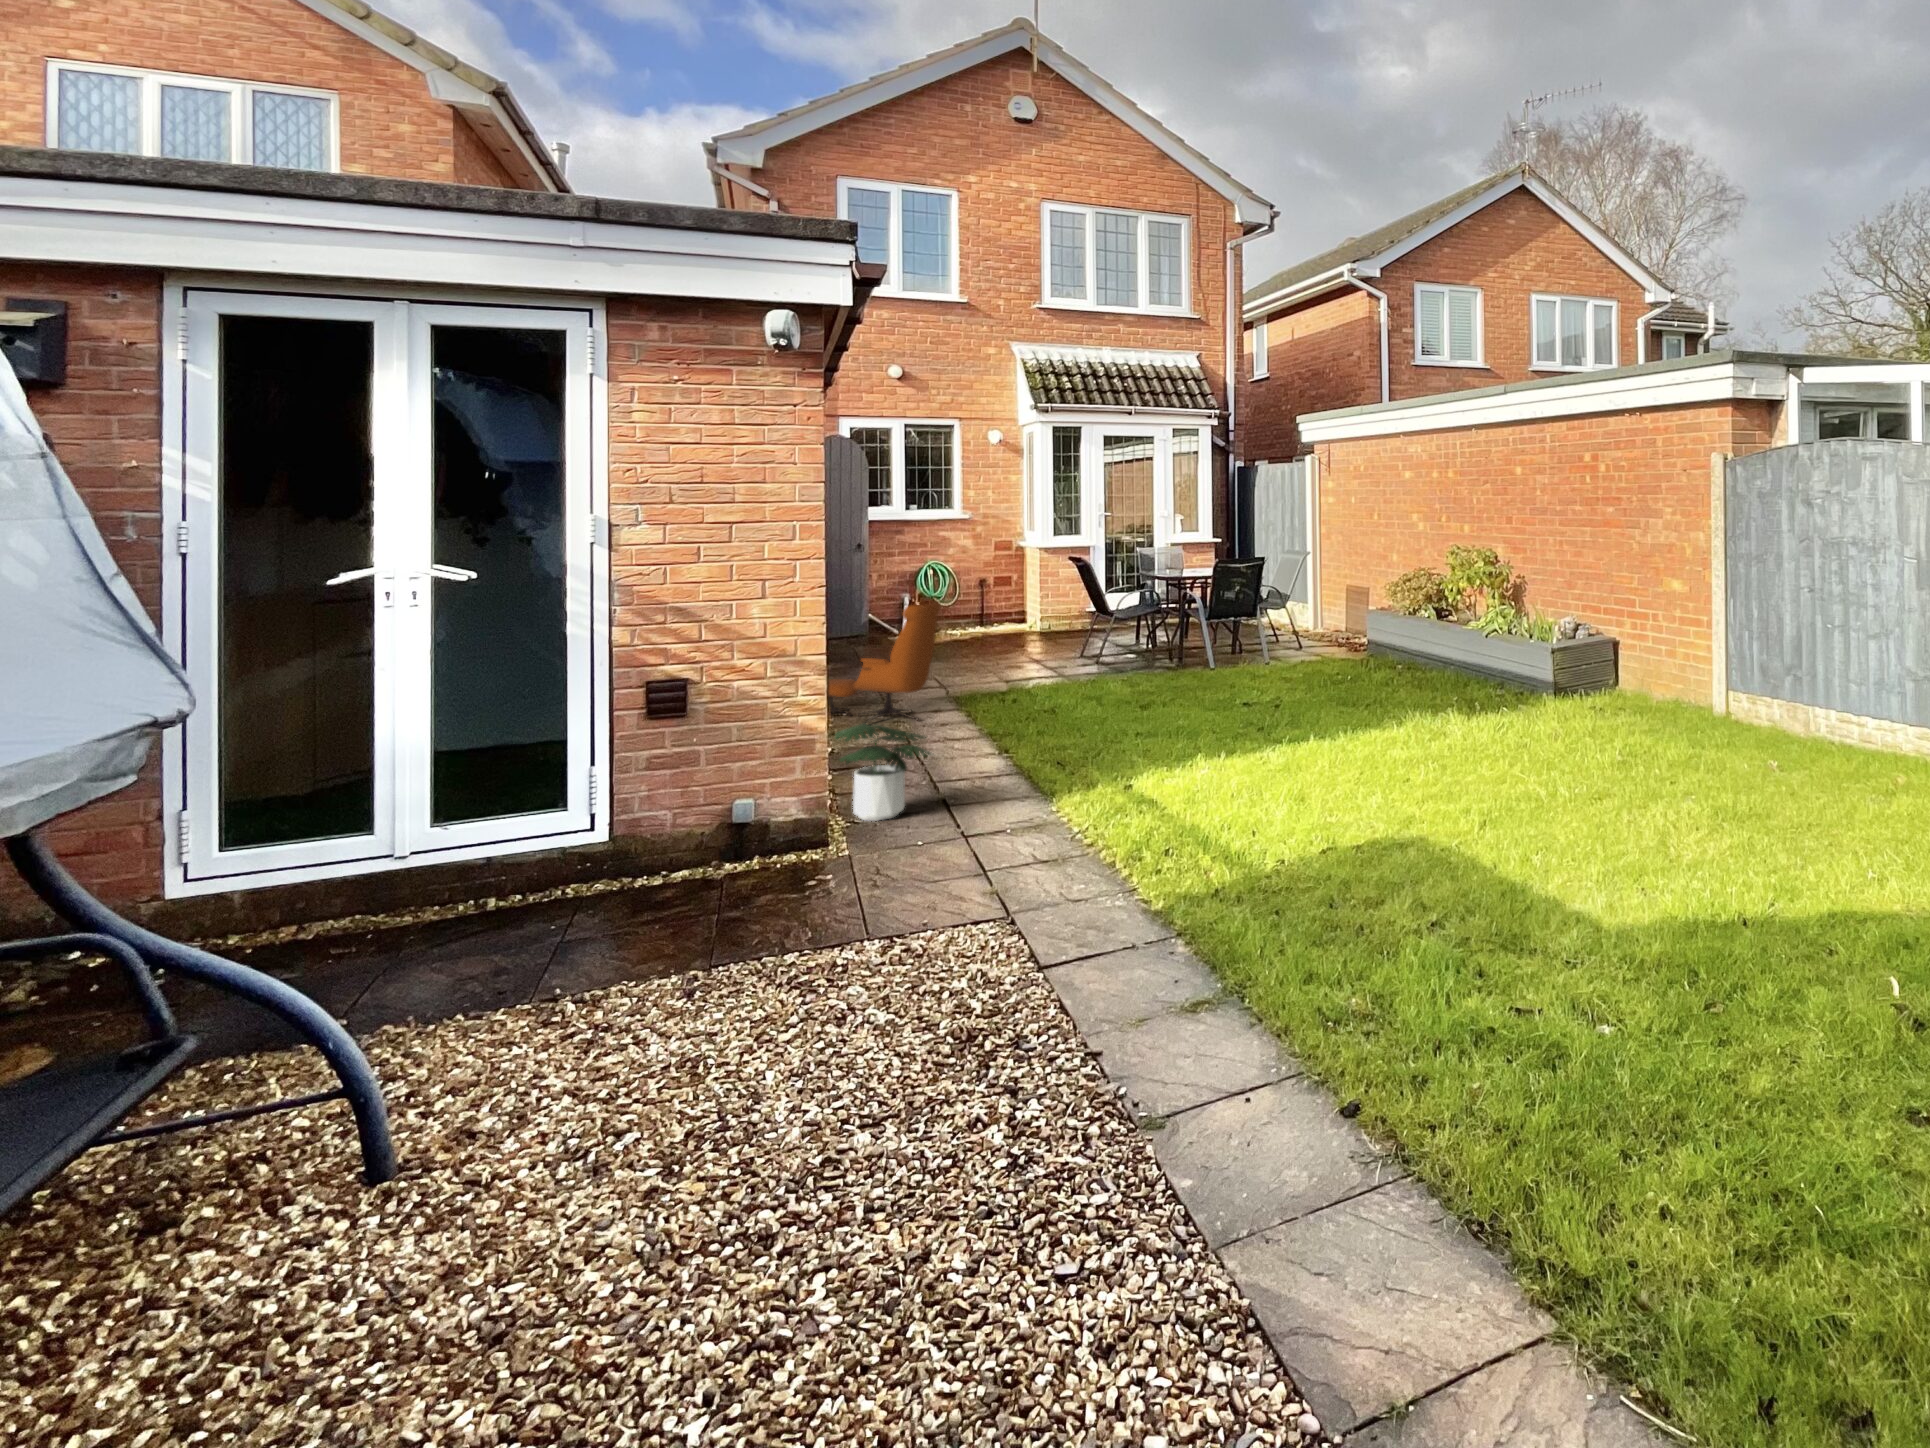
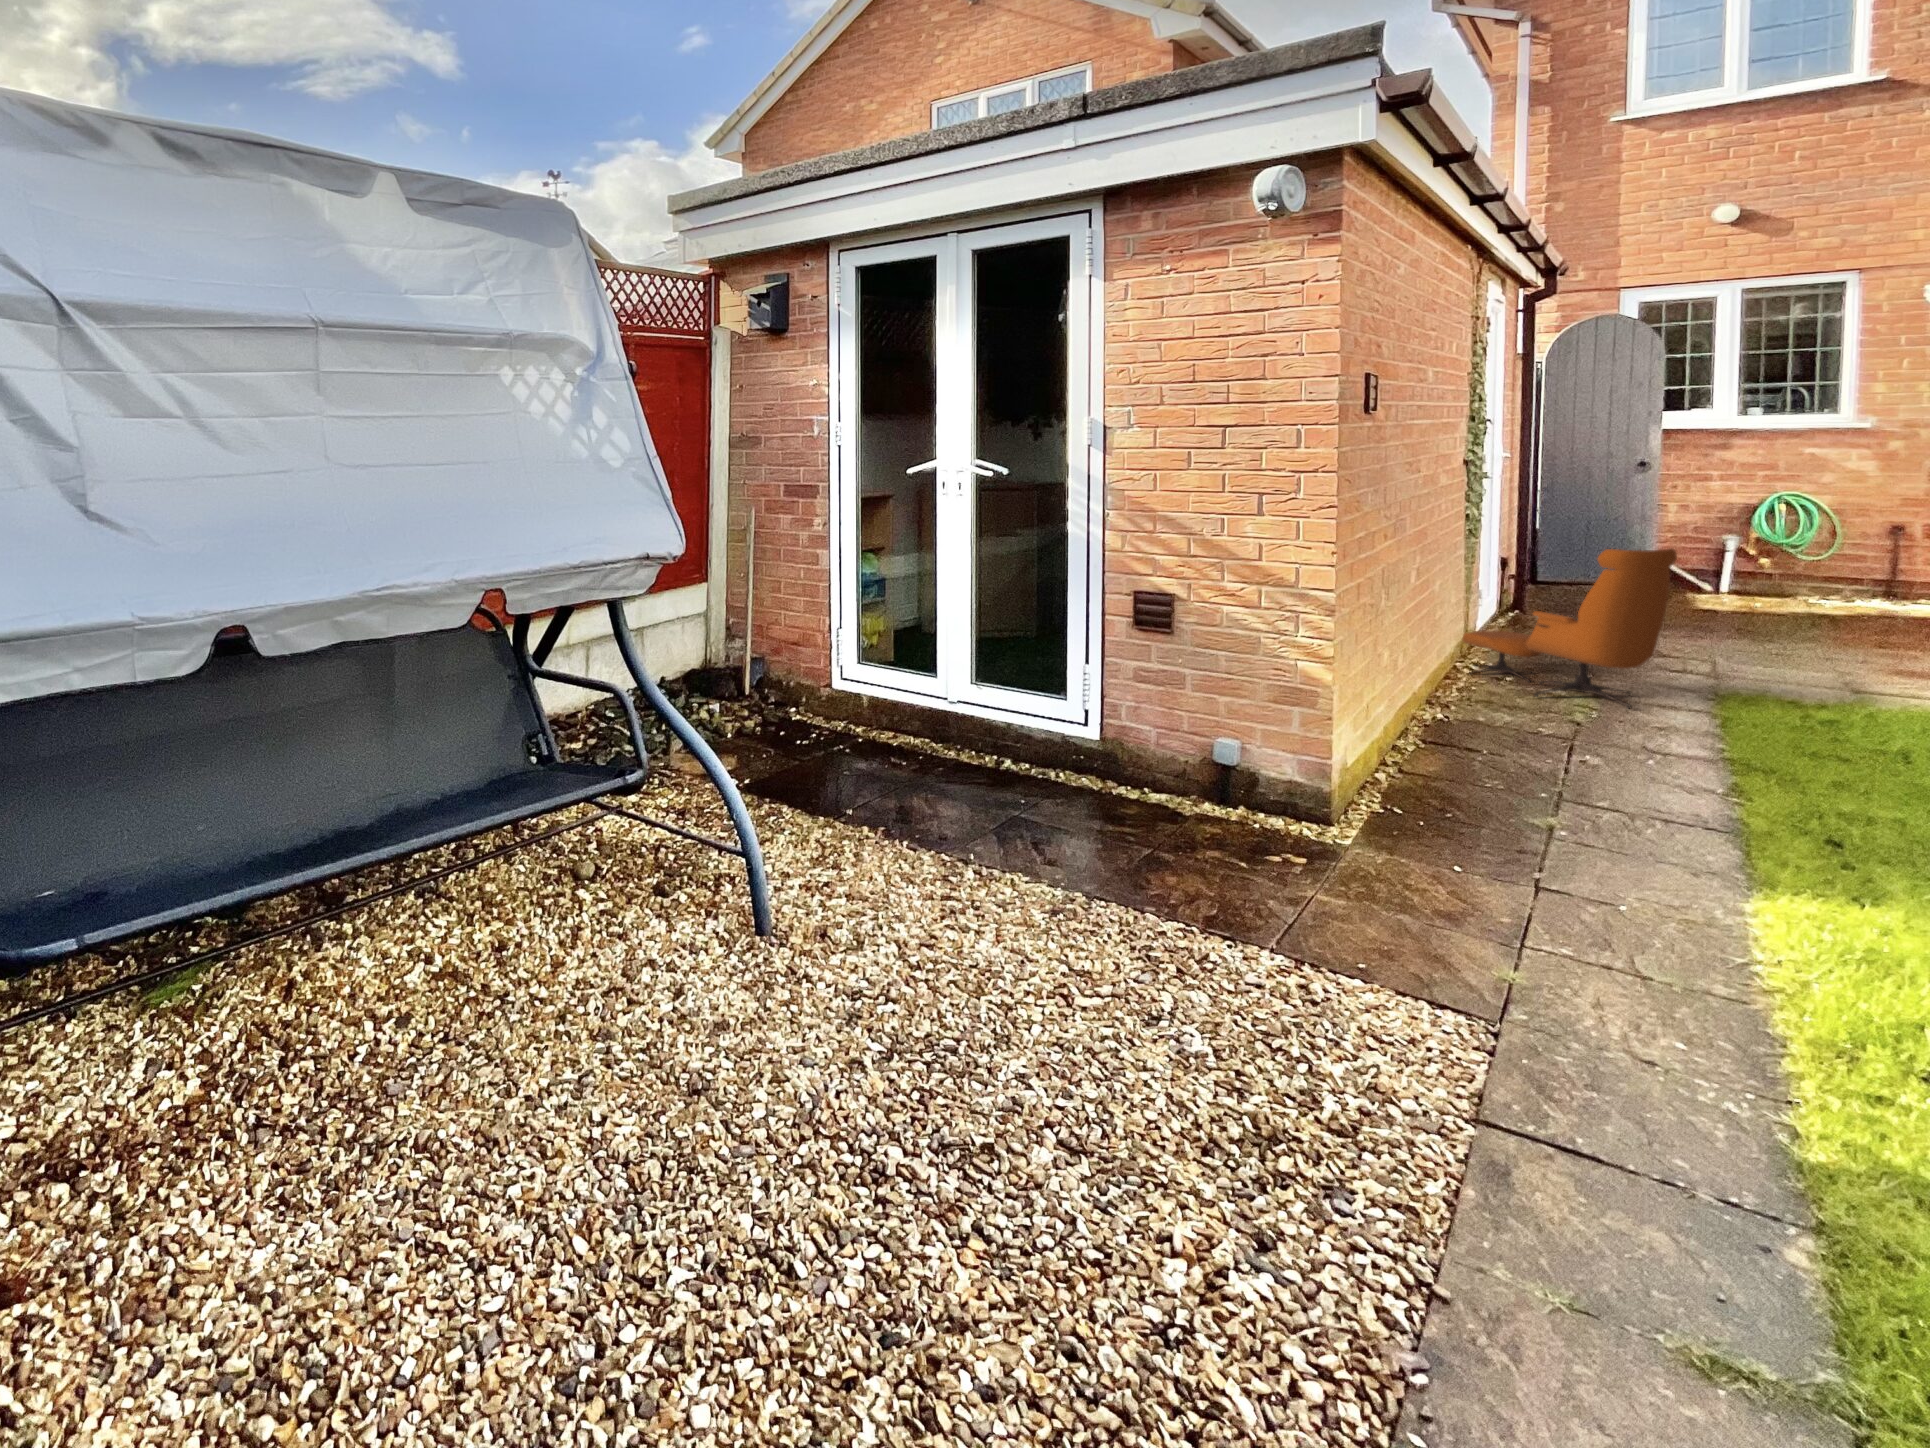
potted plant: present [835,724,932,821] -> none [1367,690,1528,820]

